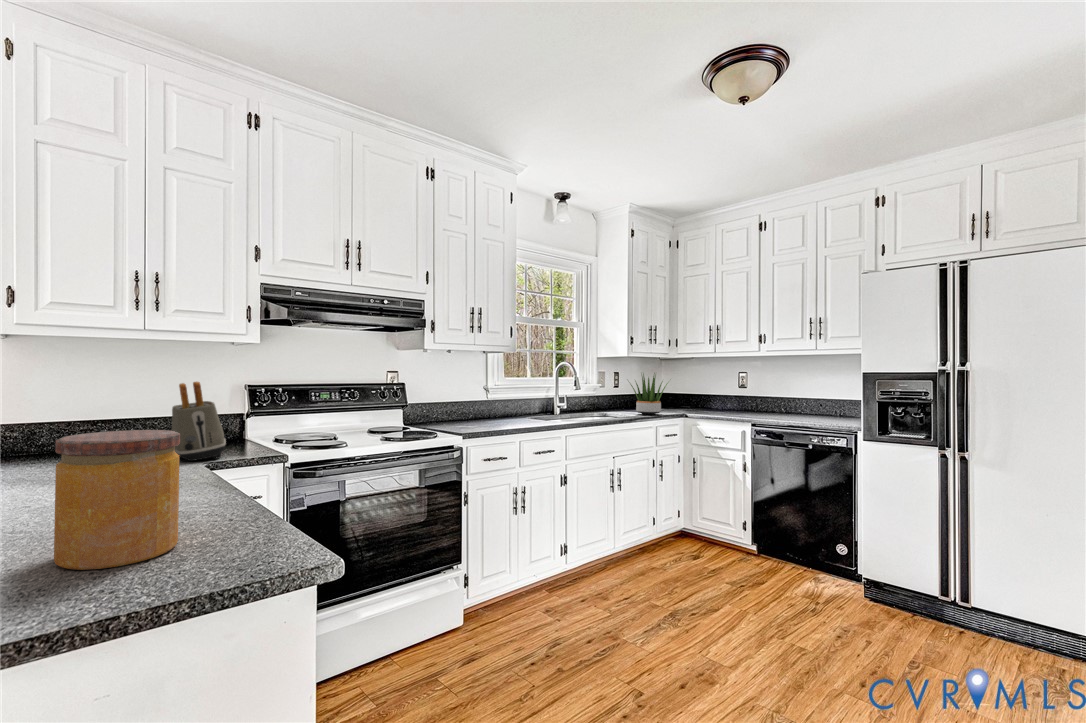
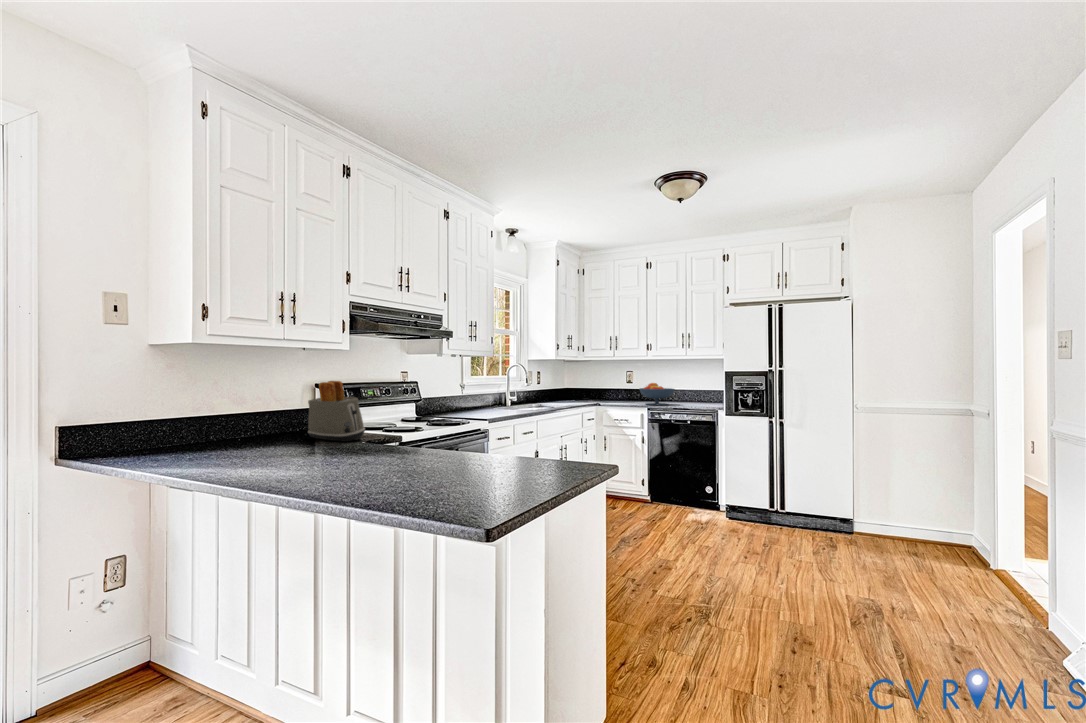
potted plant: present [631,373,668,415] -> none [558,372,590,405]
fruit bowl: none [739,387,792,420] -> present [640,383,675,405]
jar: present [54,430,180,570] -> none [481,406,536,477]

